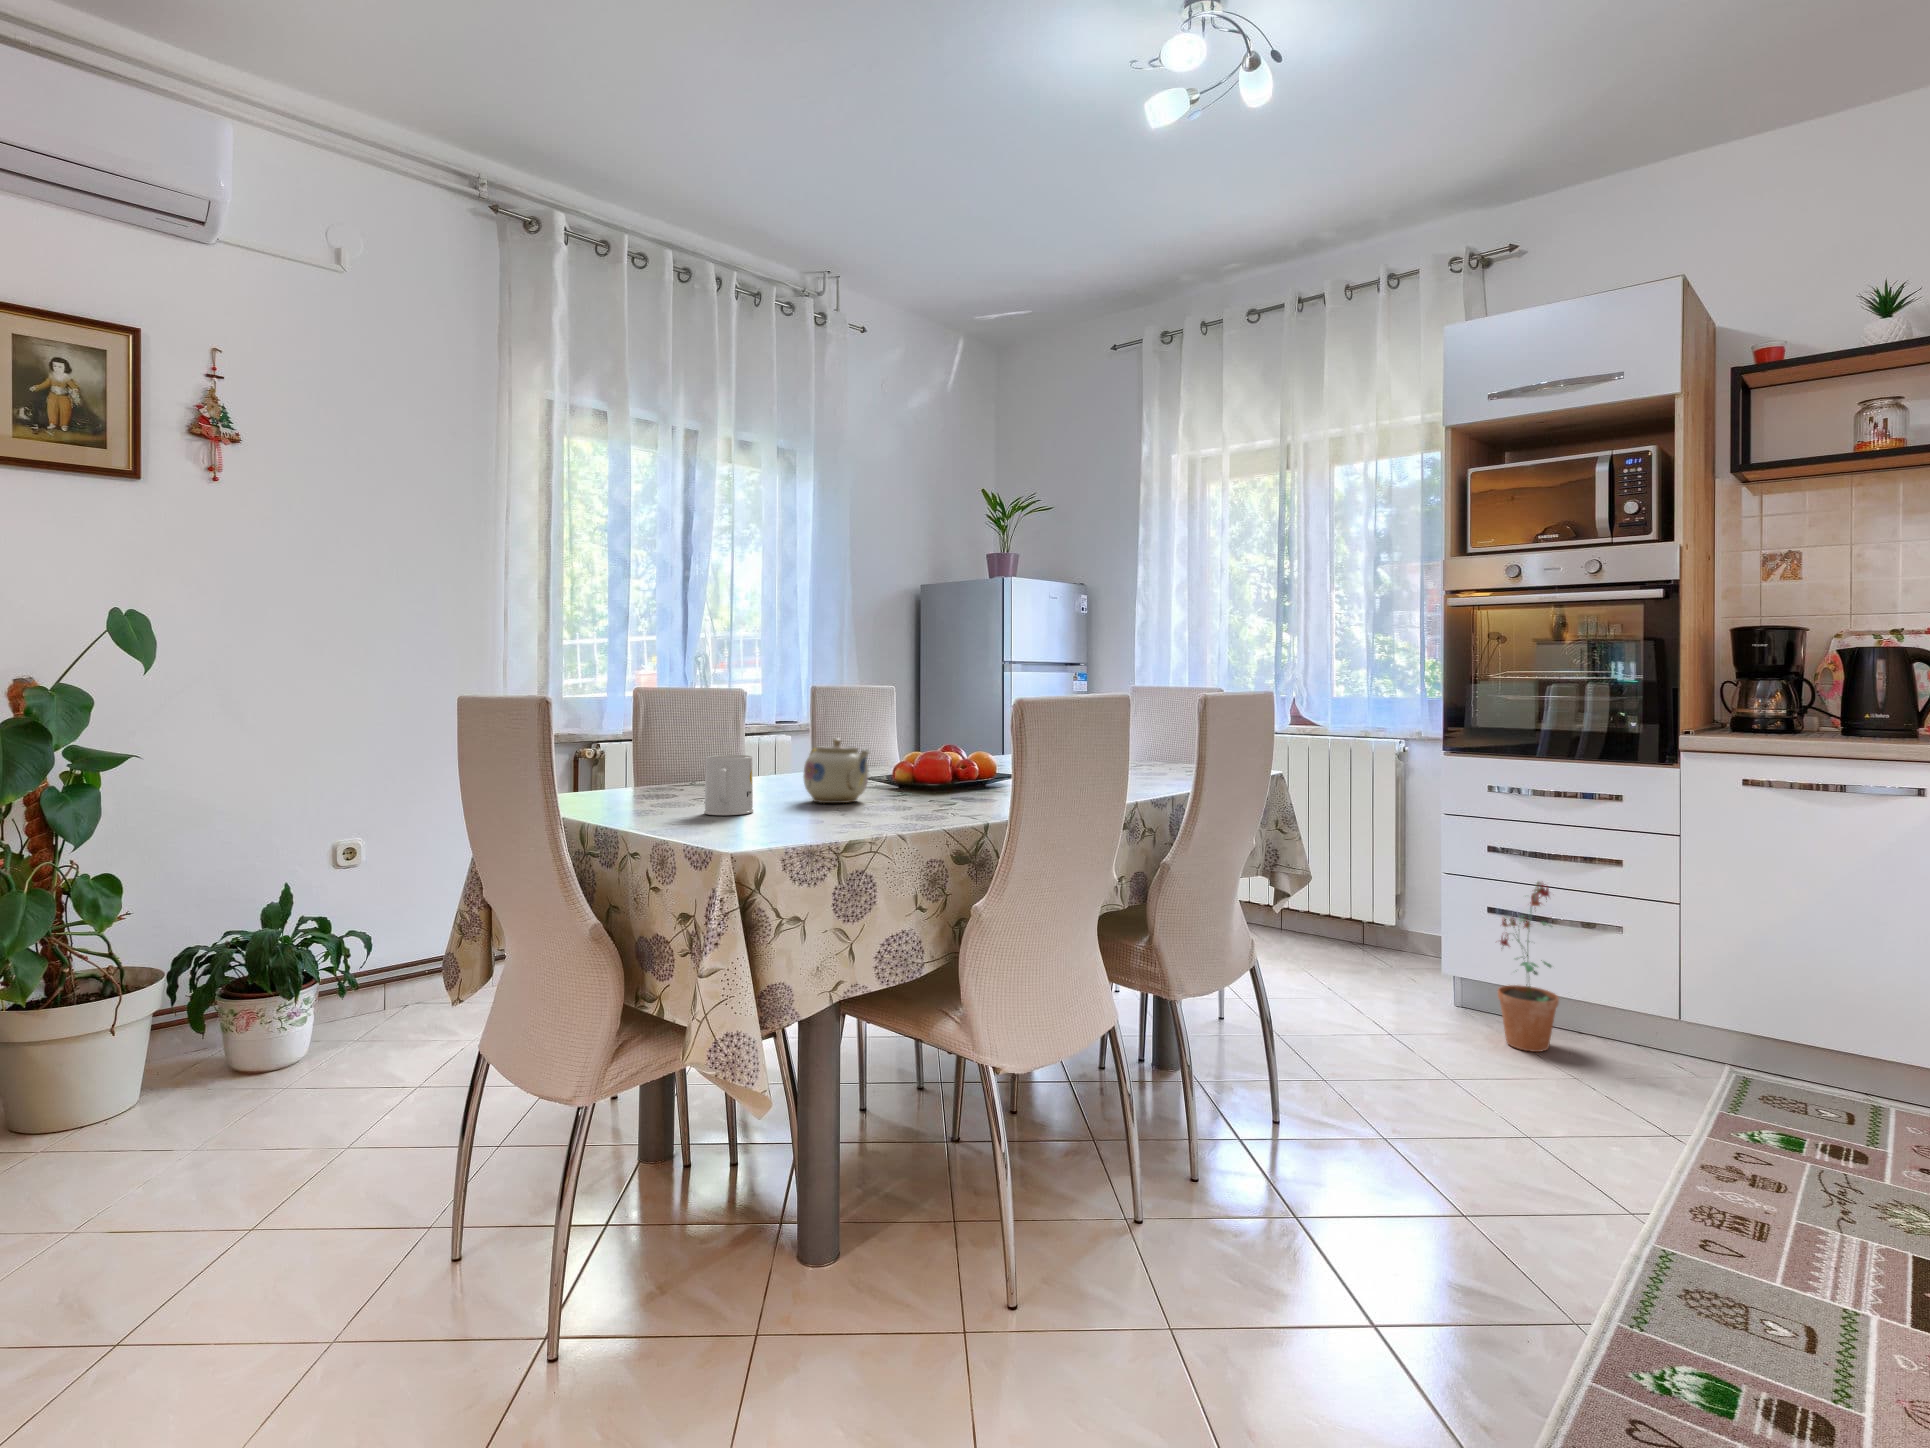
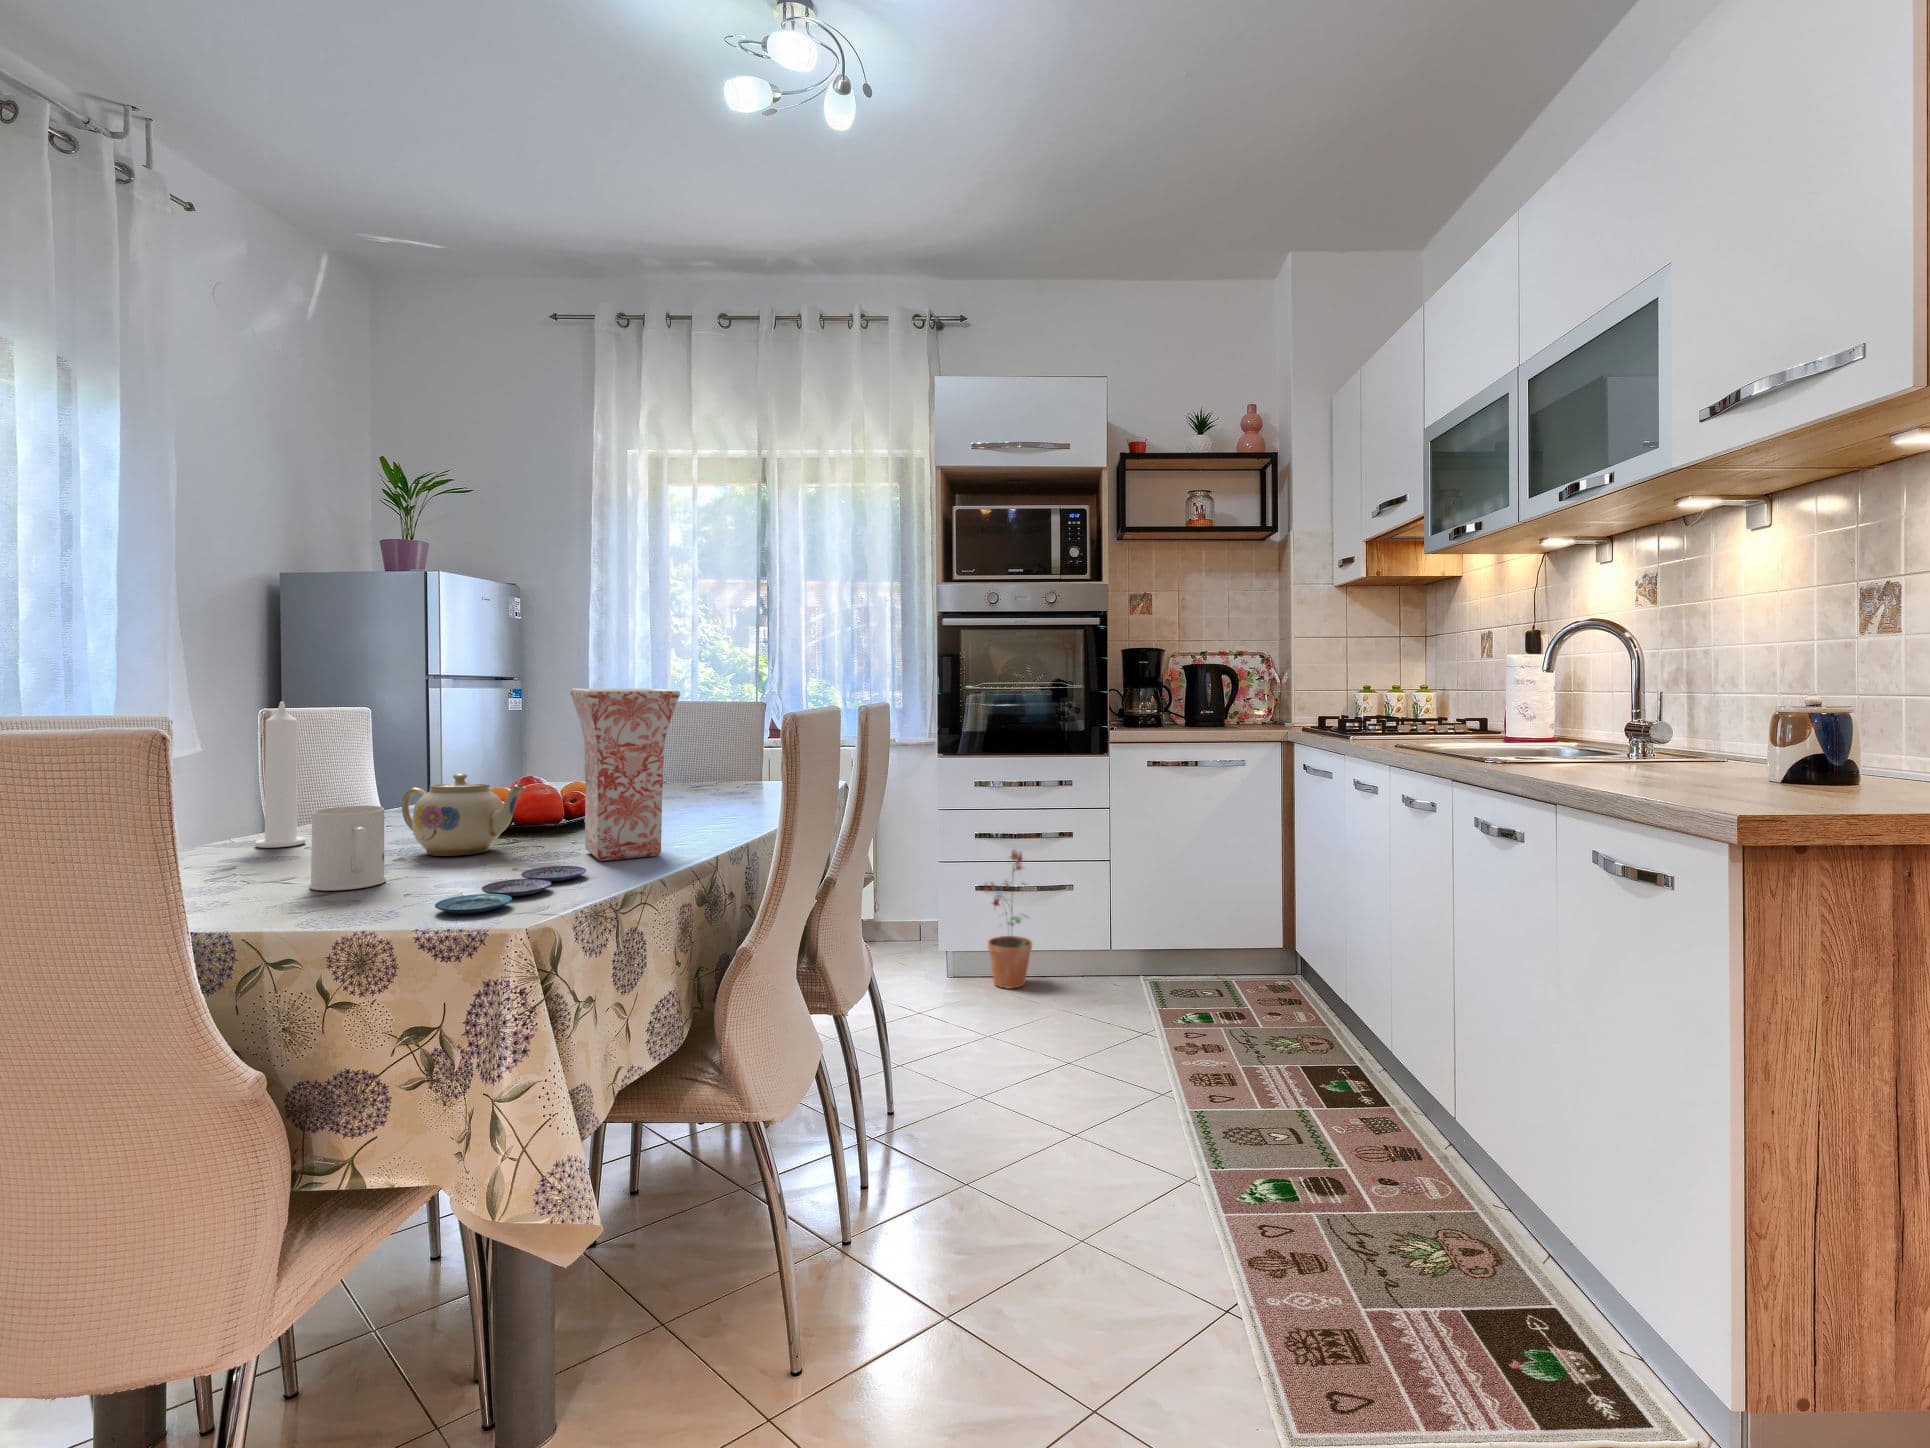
vase: none [884,668,972,817] -> present [570,689,680,861]
candle: none [743,682,774,789] -> present [255,701,306,848]
plate: none [720,814,867,836] -> present [435,866,586,913]

